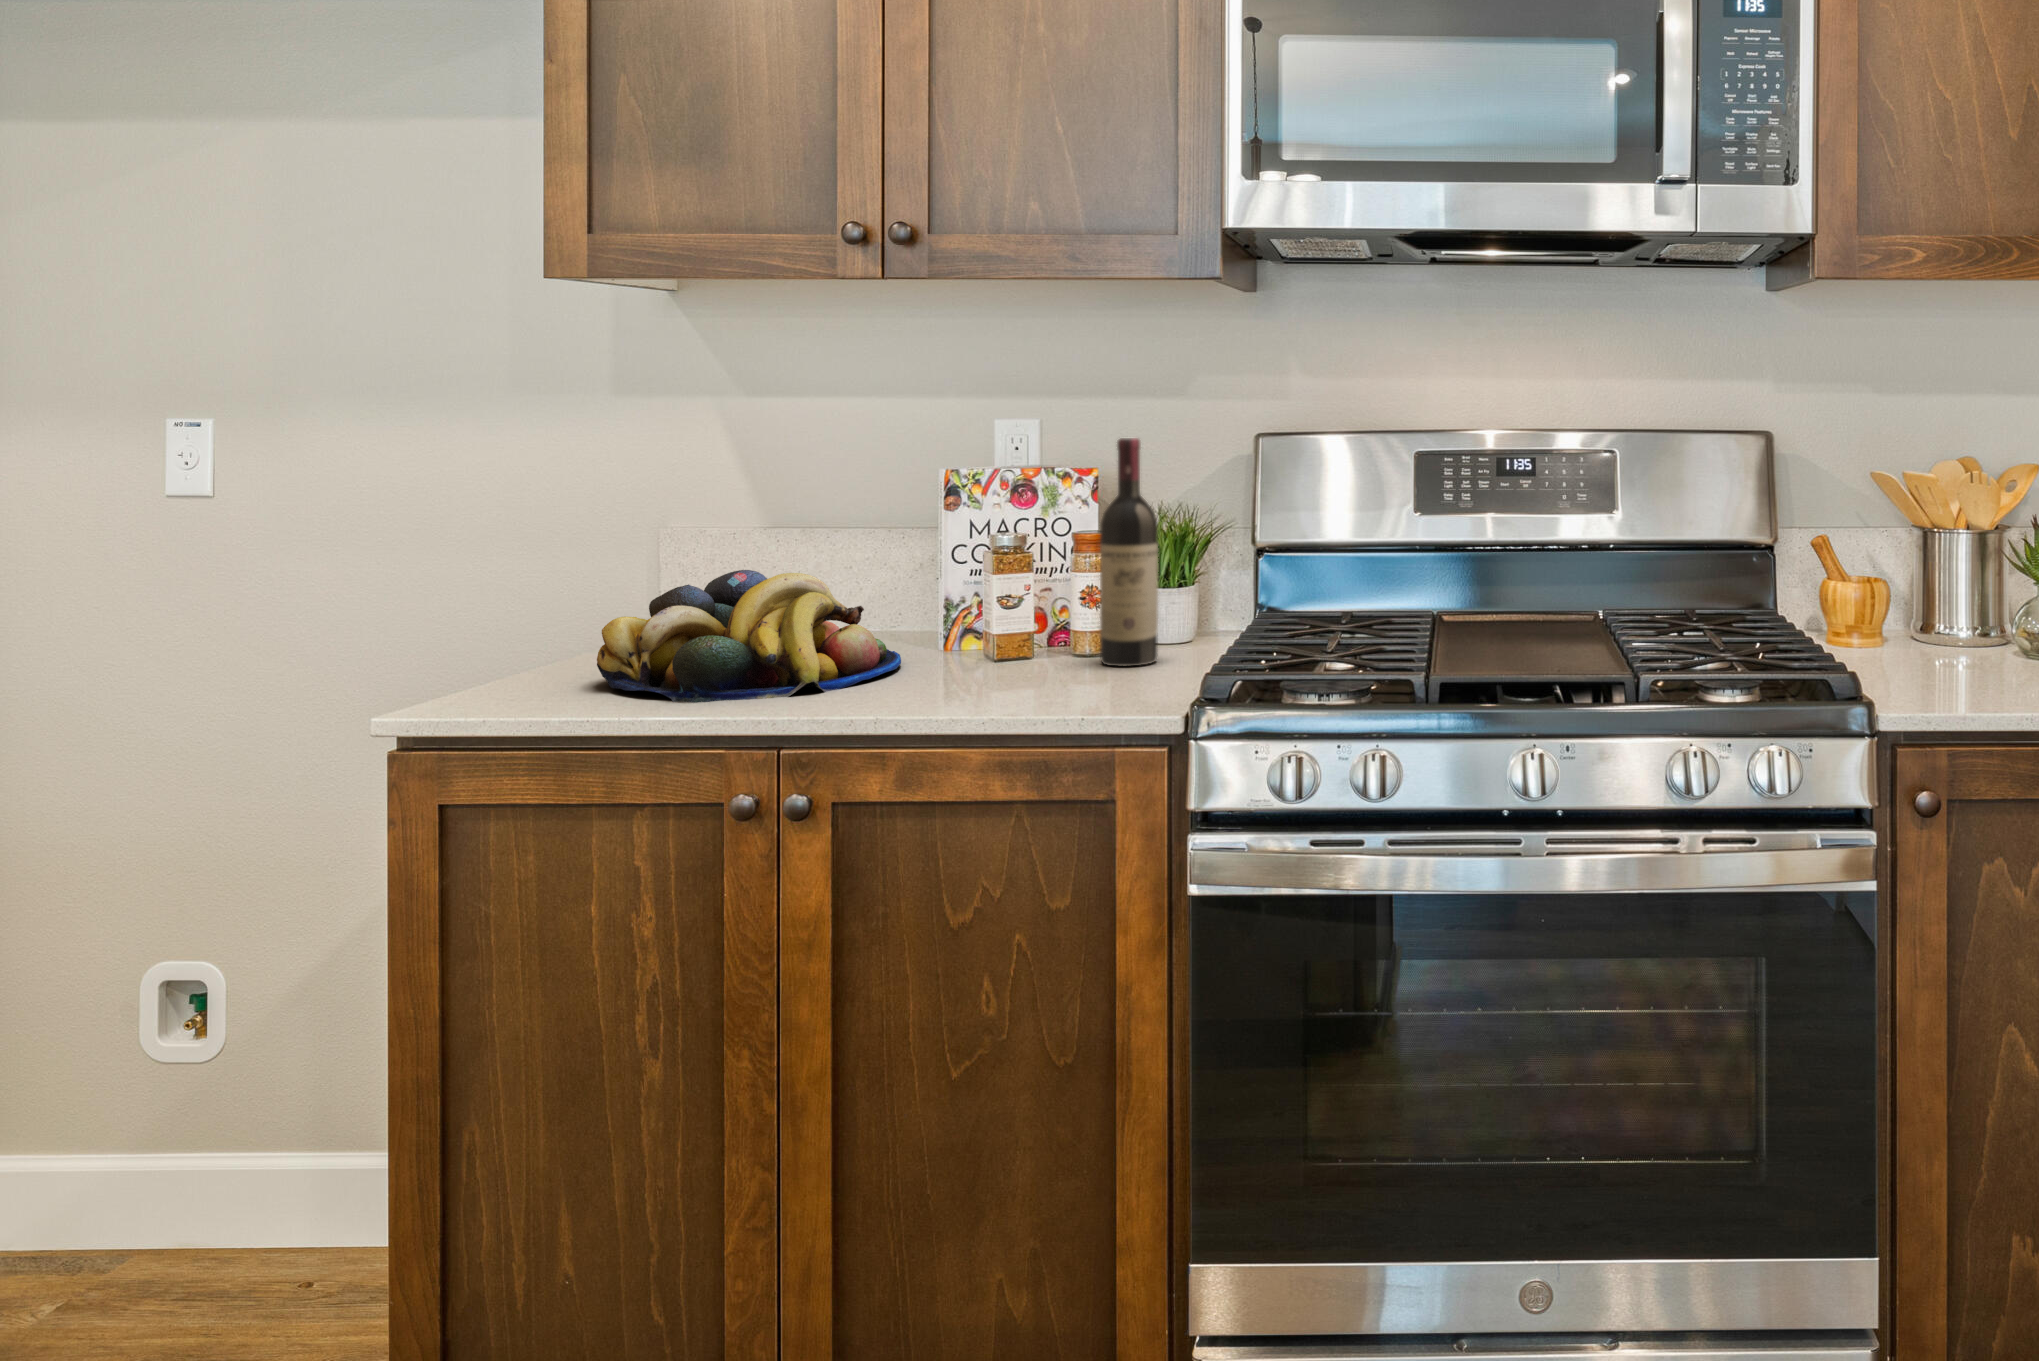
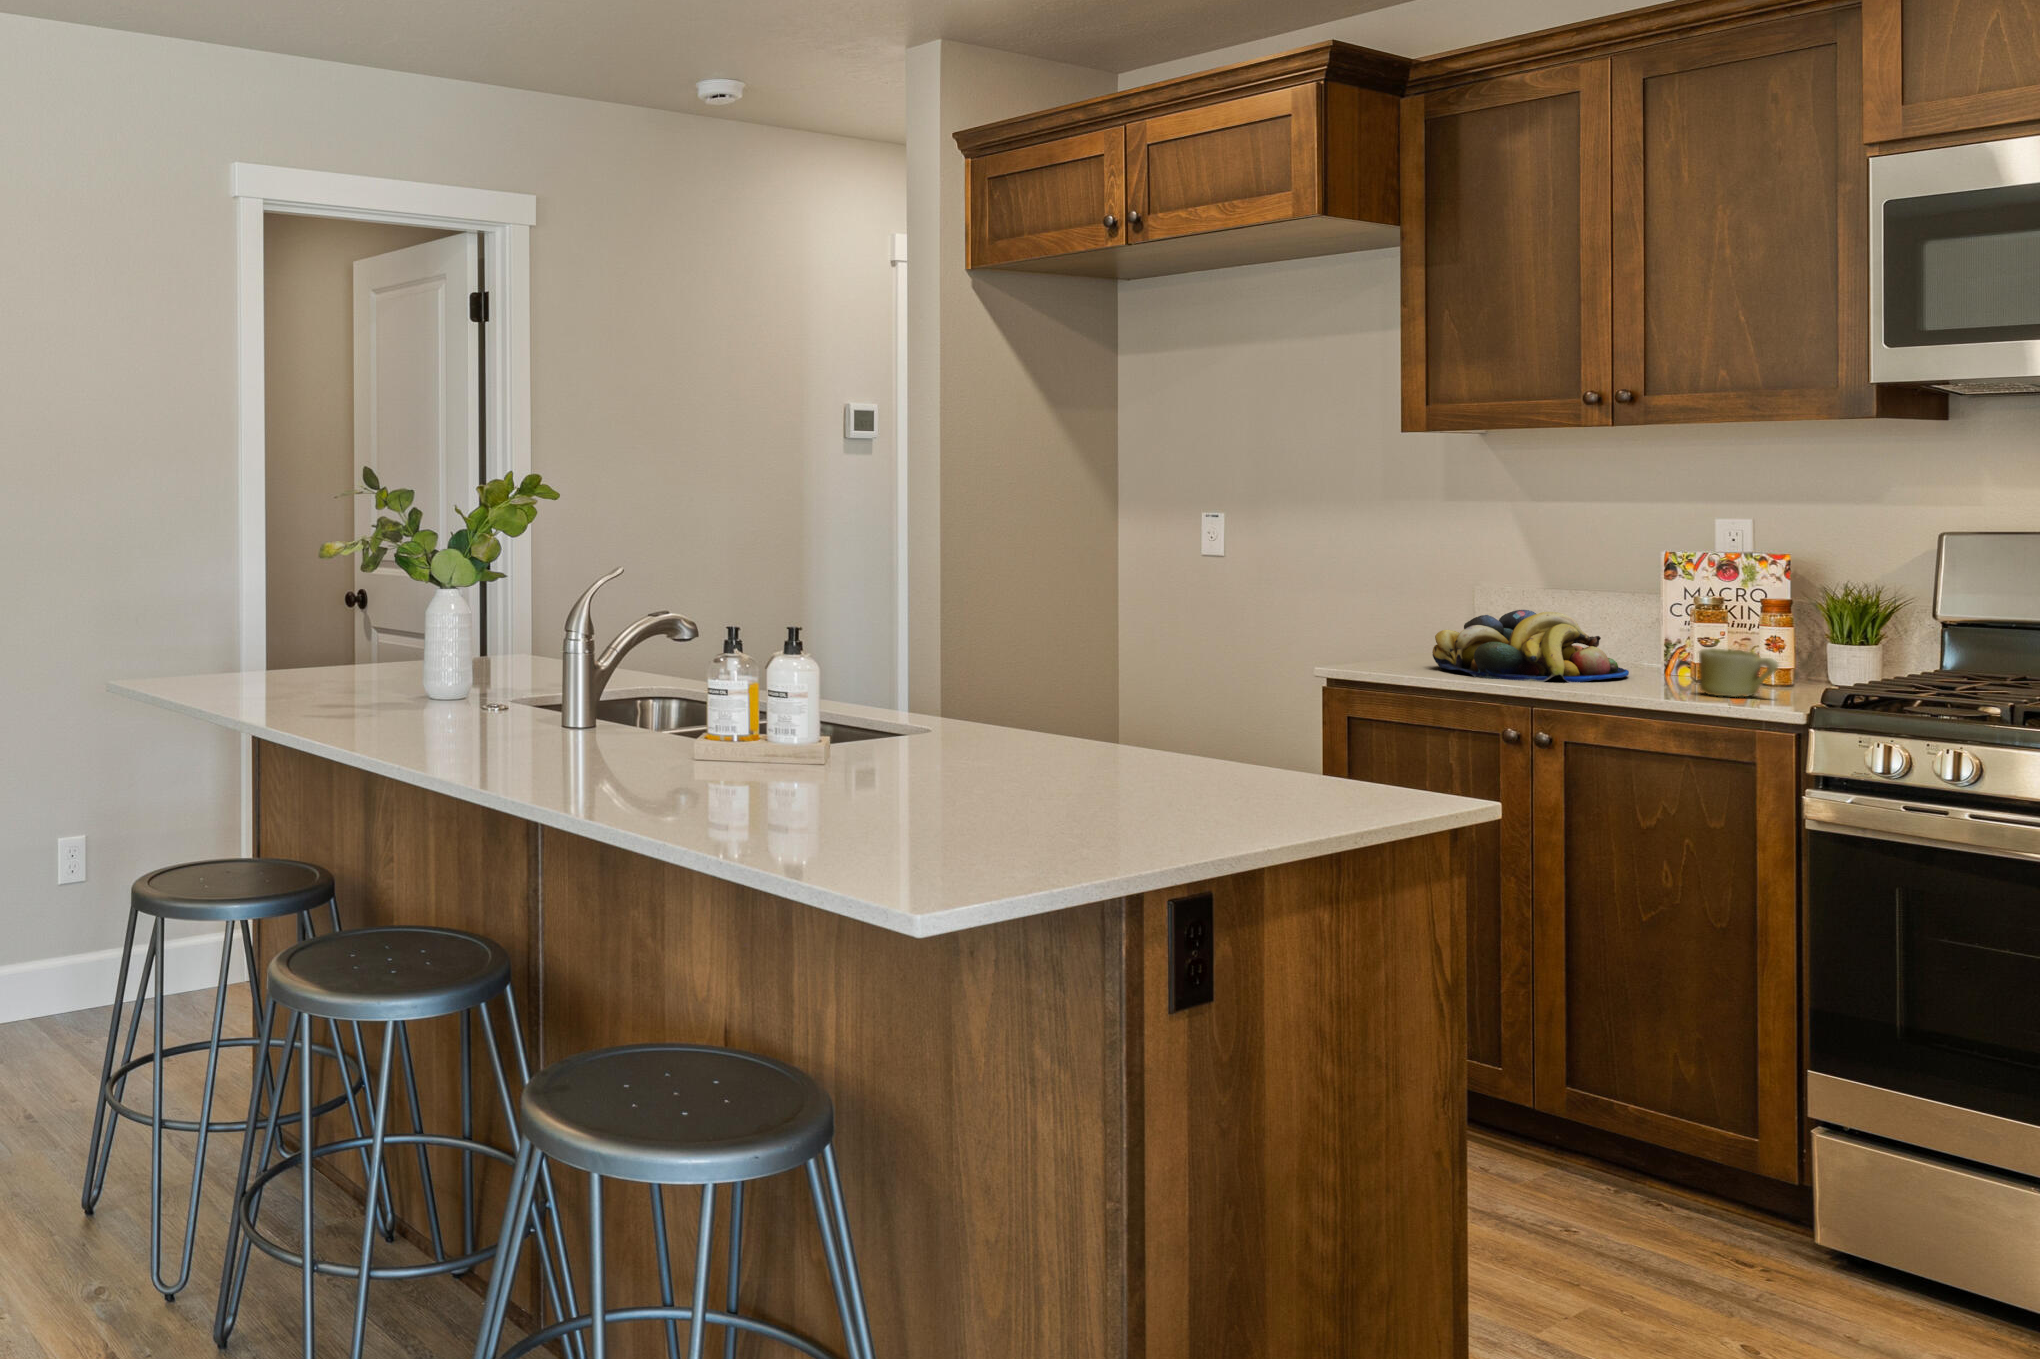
wine bottle: present [1100,437,1158,667] -> none [1779,532,1829,694]
mug: none [1017,615,1120,692] -> present [1699,648,1778,697]

